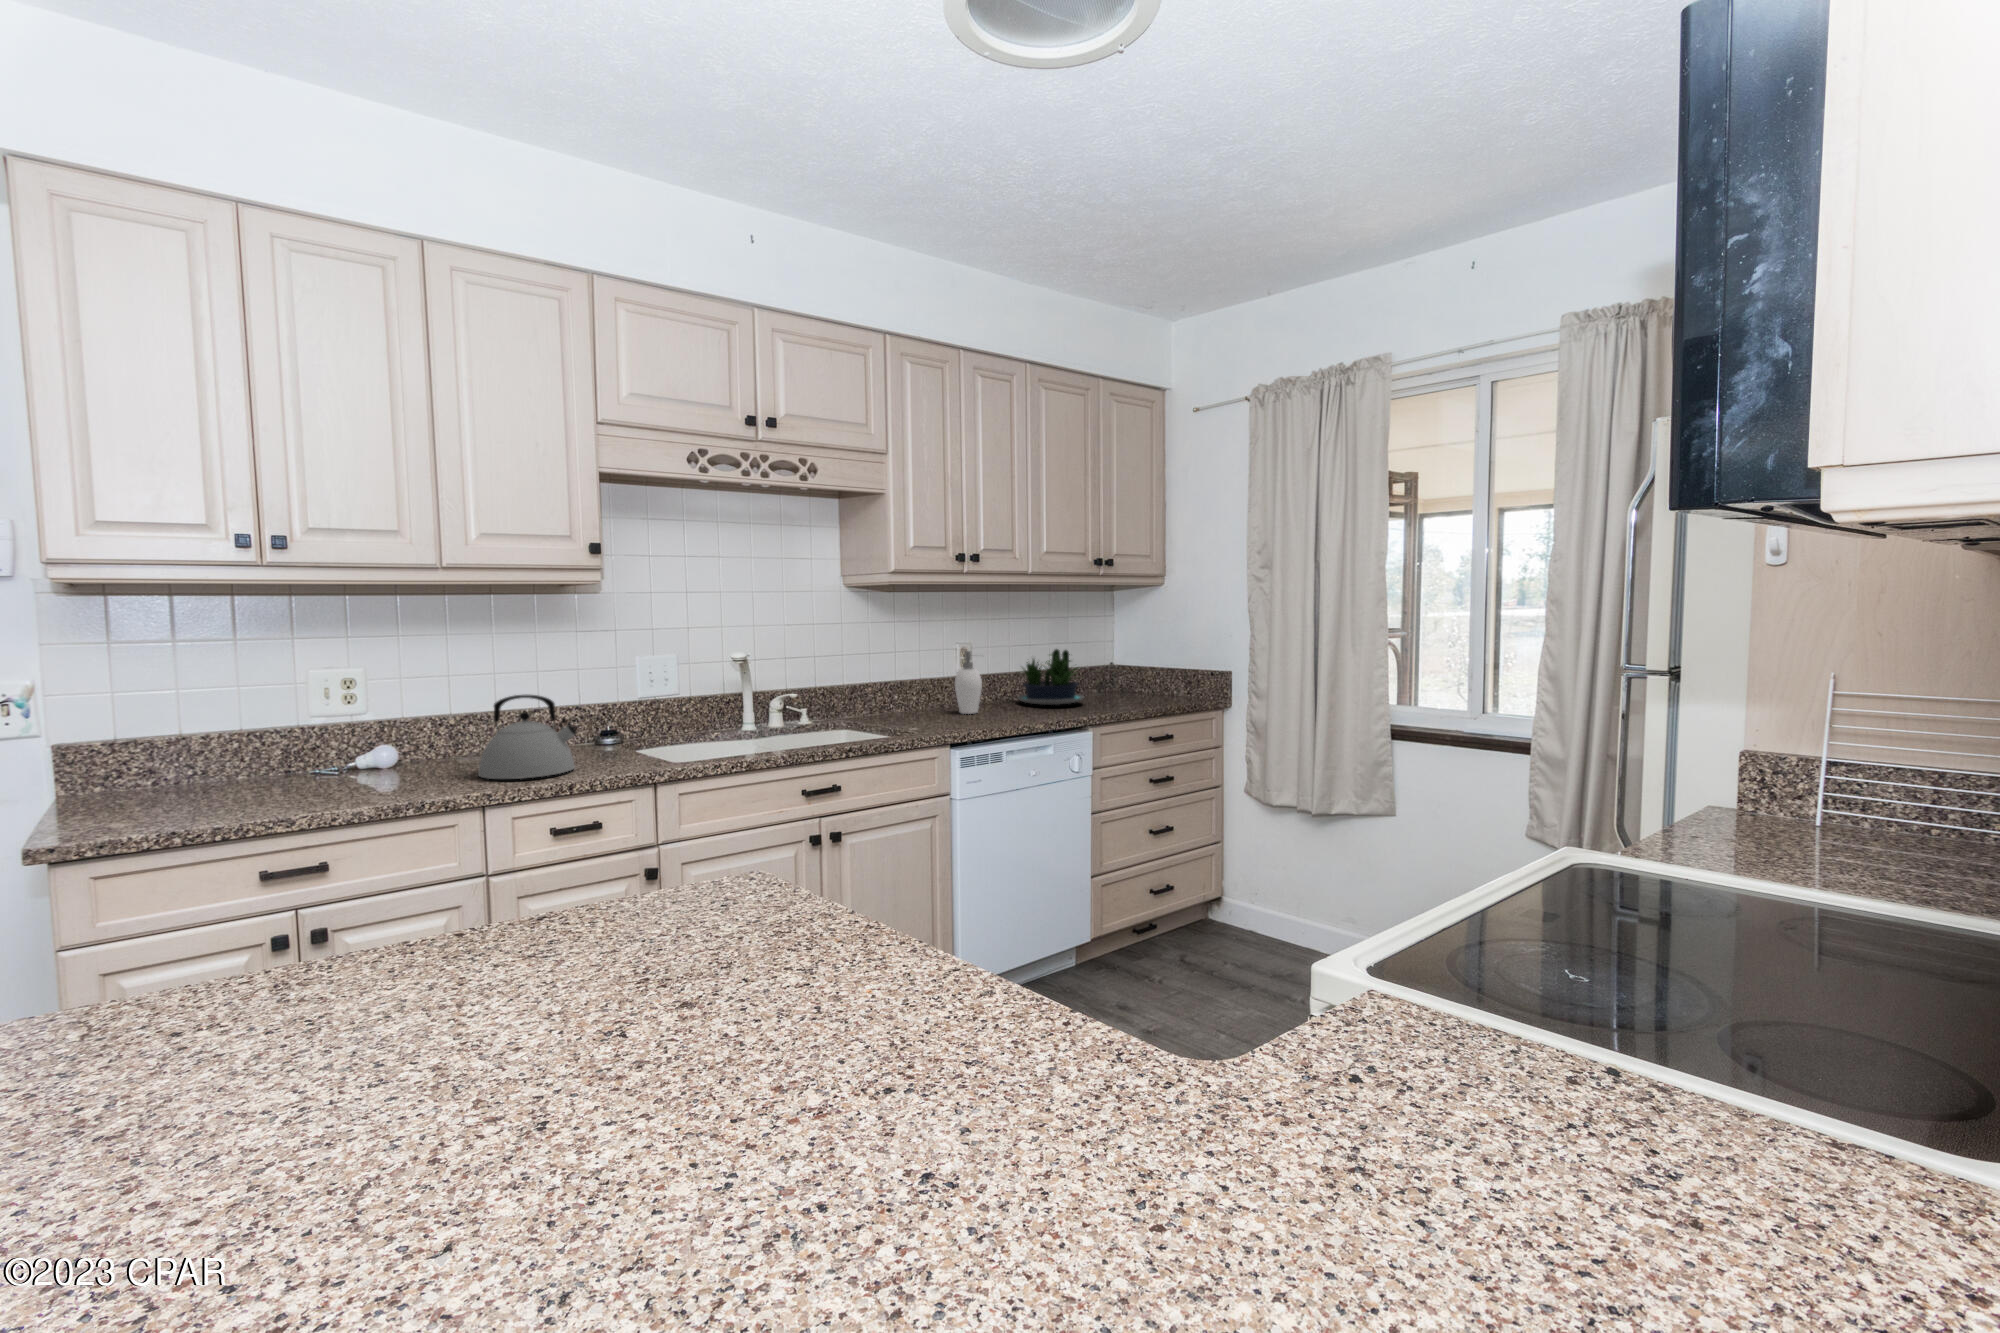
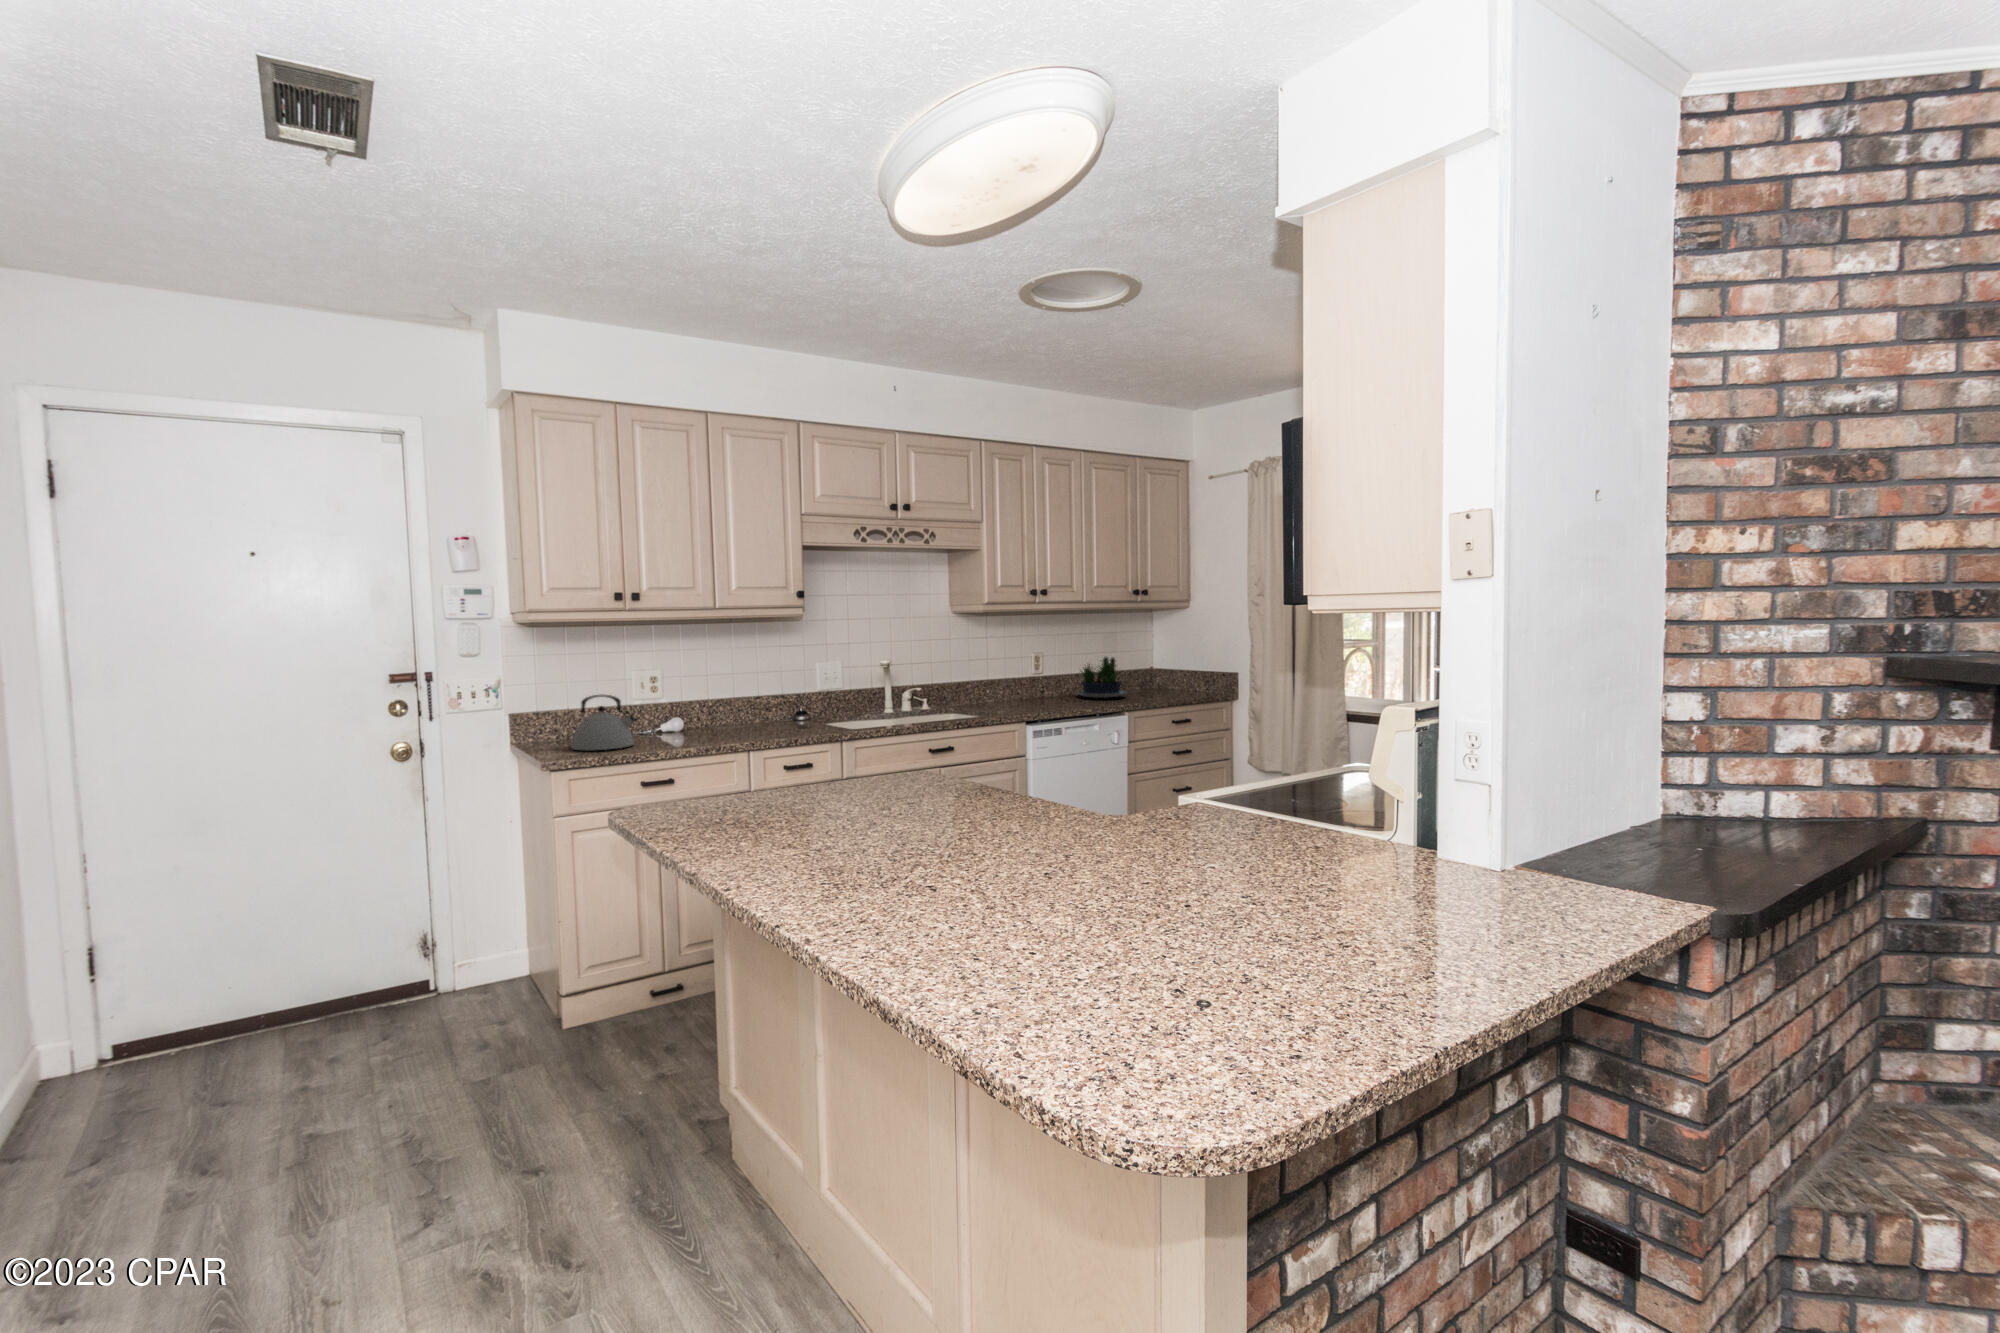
soap dispenser: present [955,651,982,714] -> none [1030,658,1051,704]
kettle: present [478,695,577,779] -> present [571,695,635,750]

